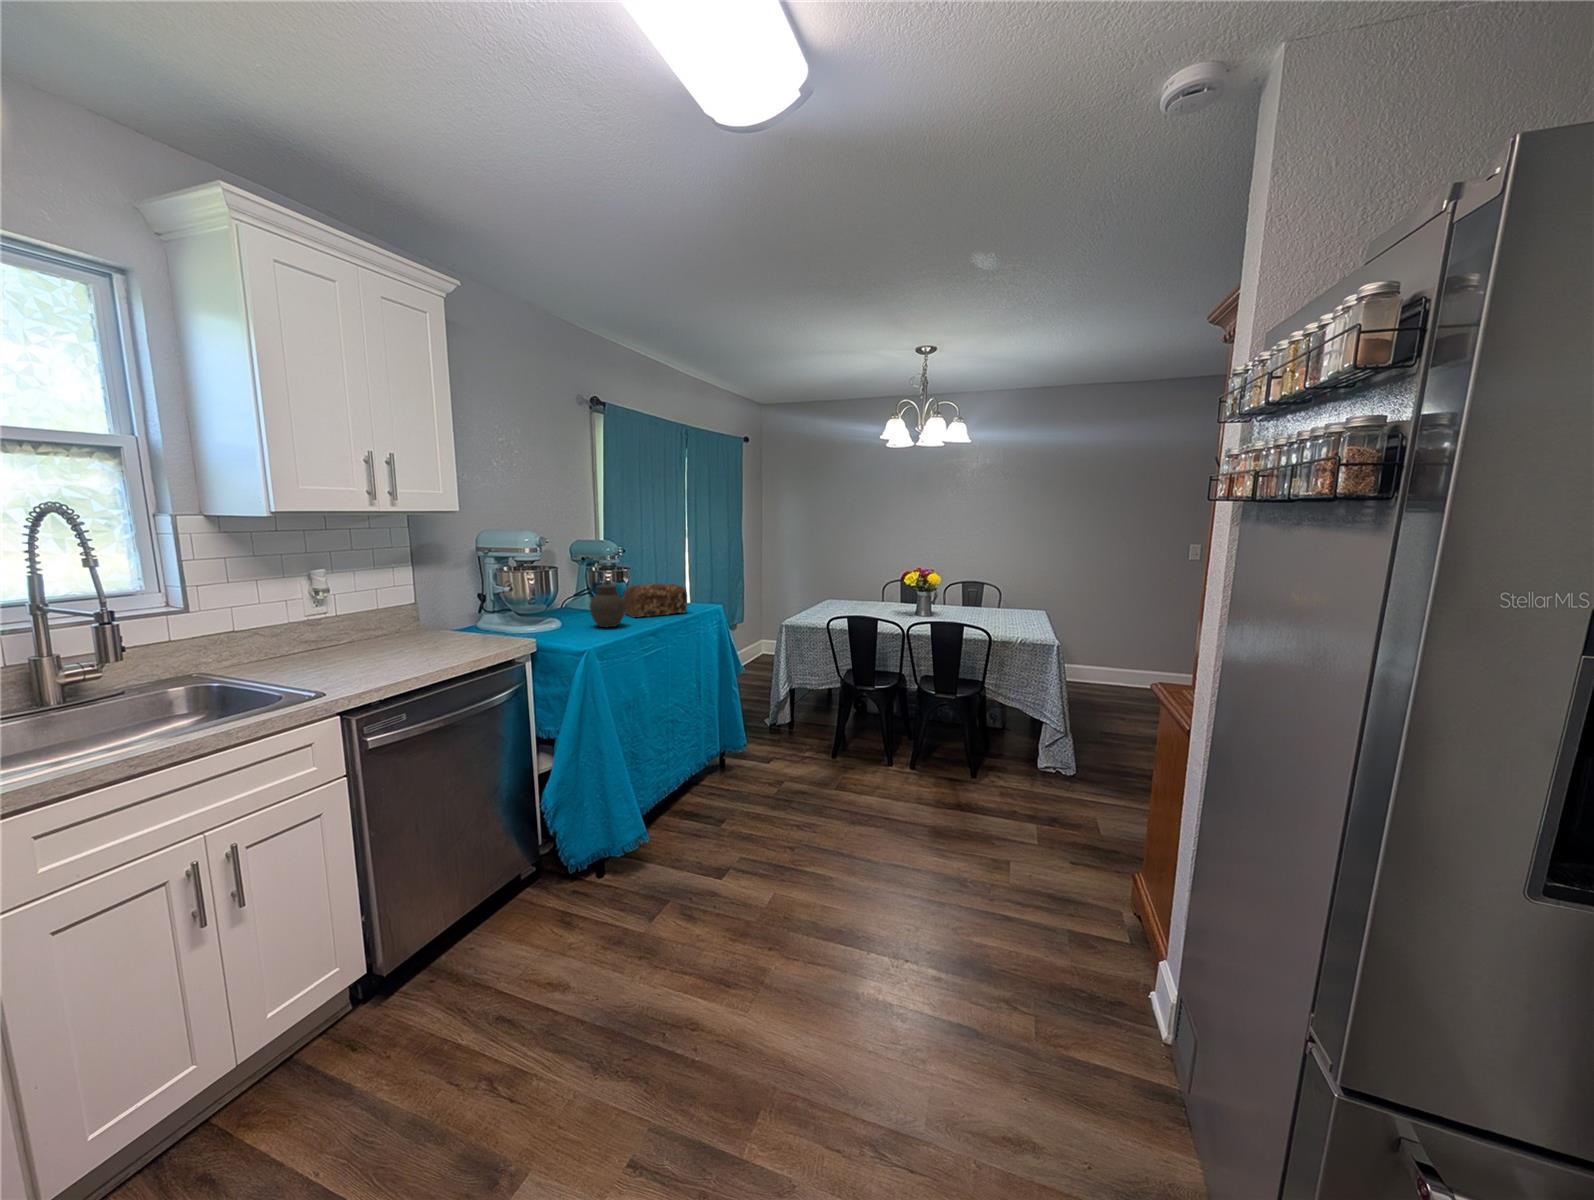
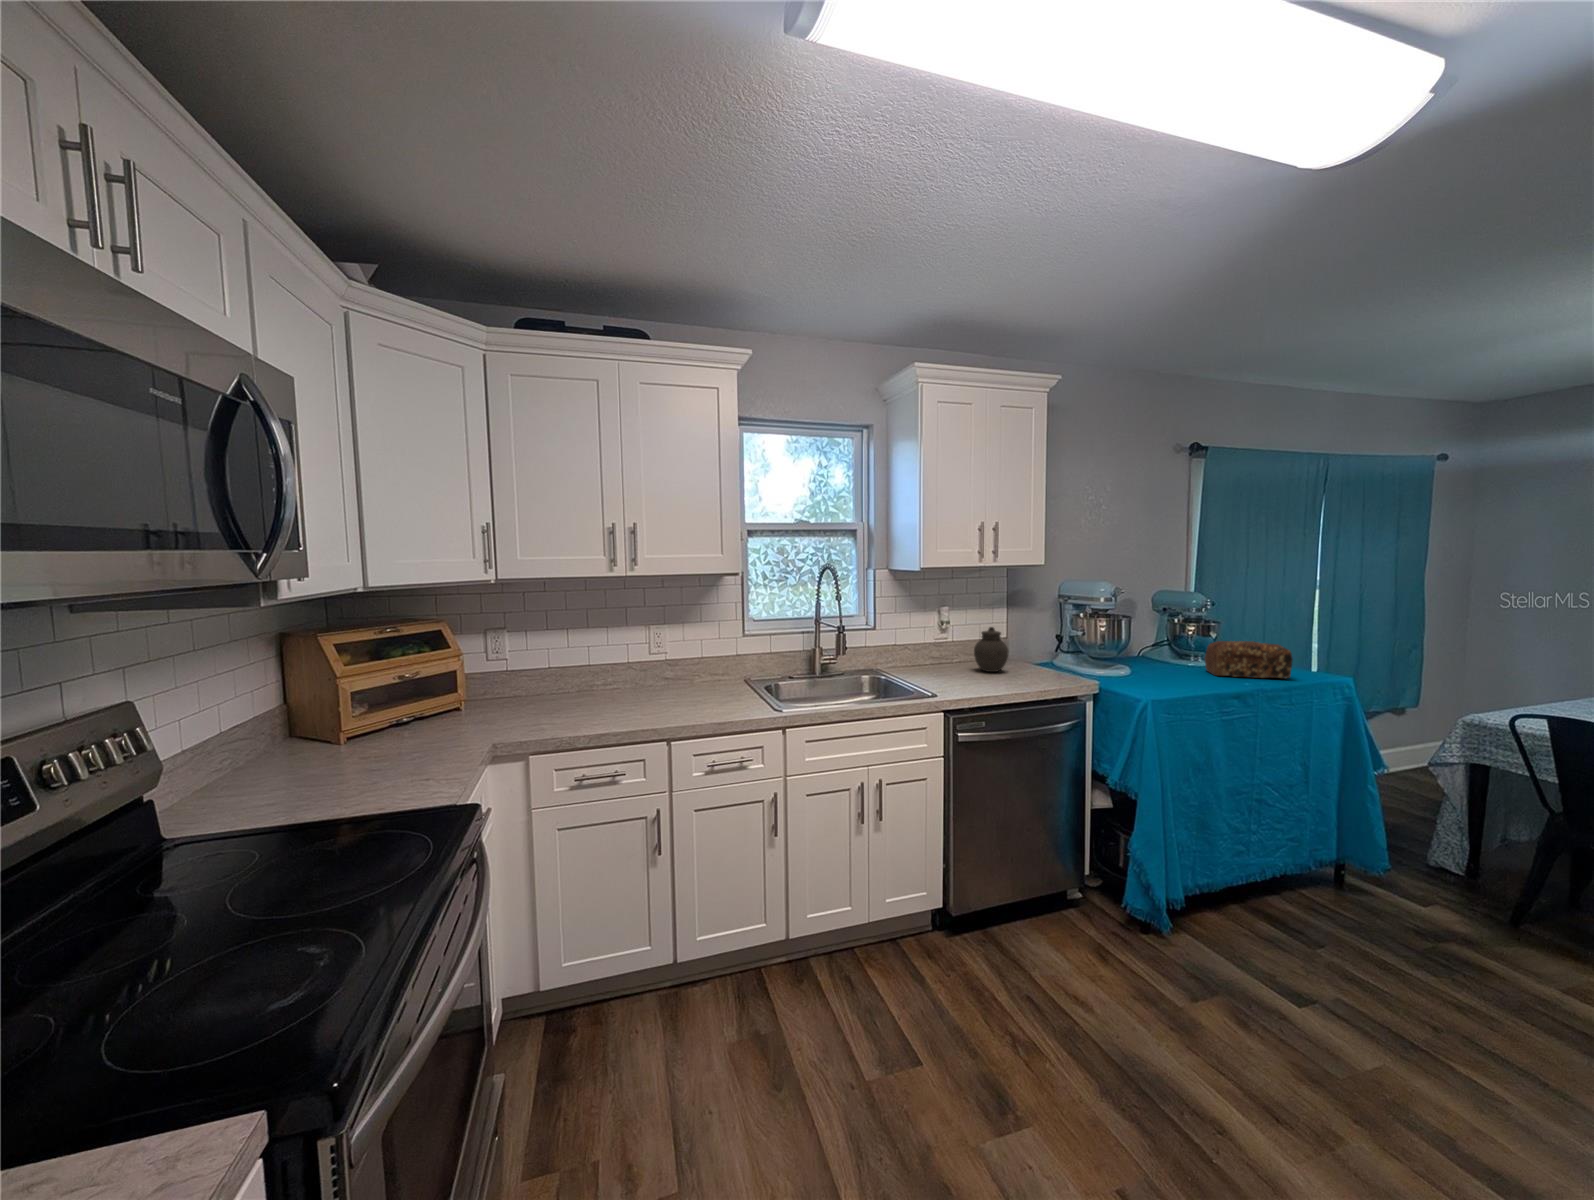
jar: present [589,580,626,627] -> present [974,627,1008,672]

